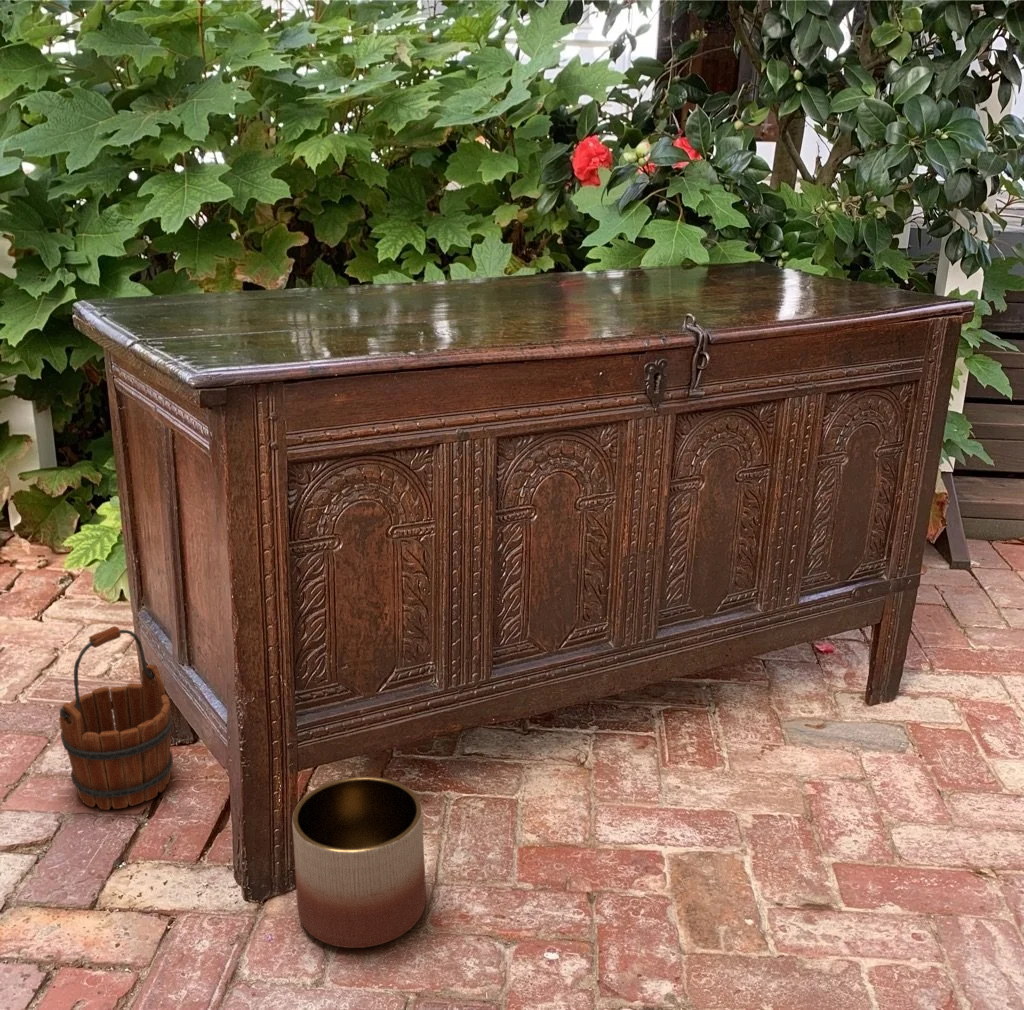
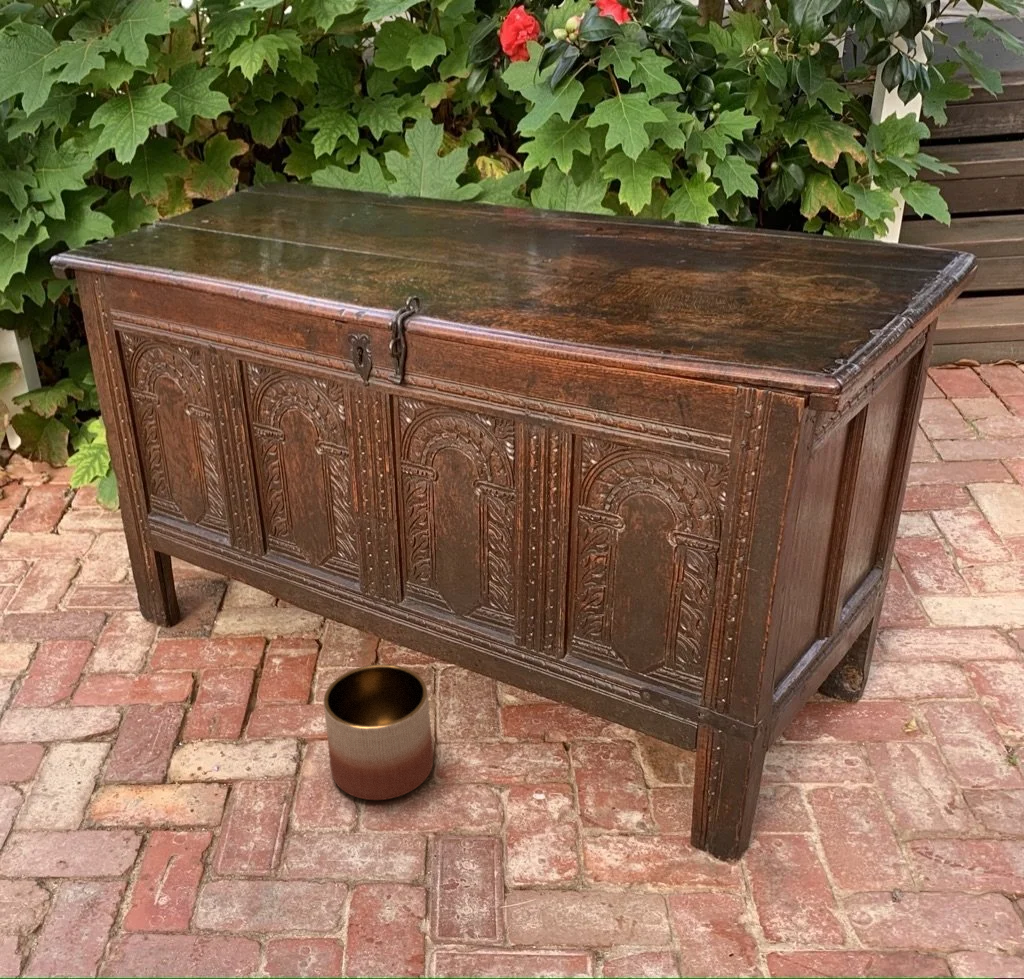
wooden bucket: present [59,626,173,810] -> none [108,550,206,701]

